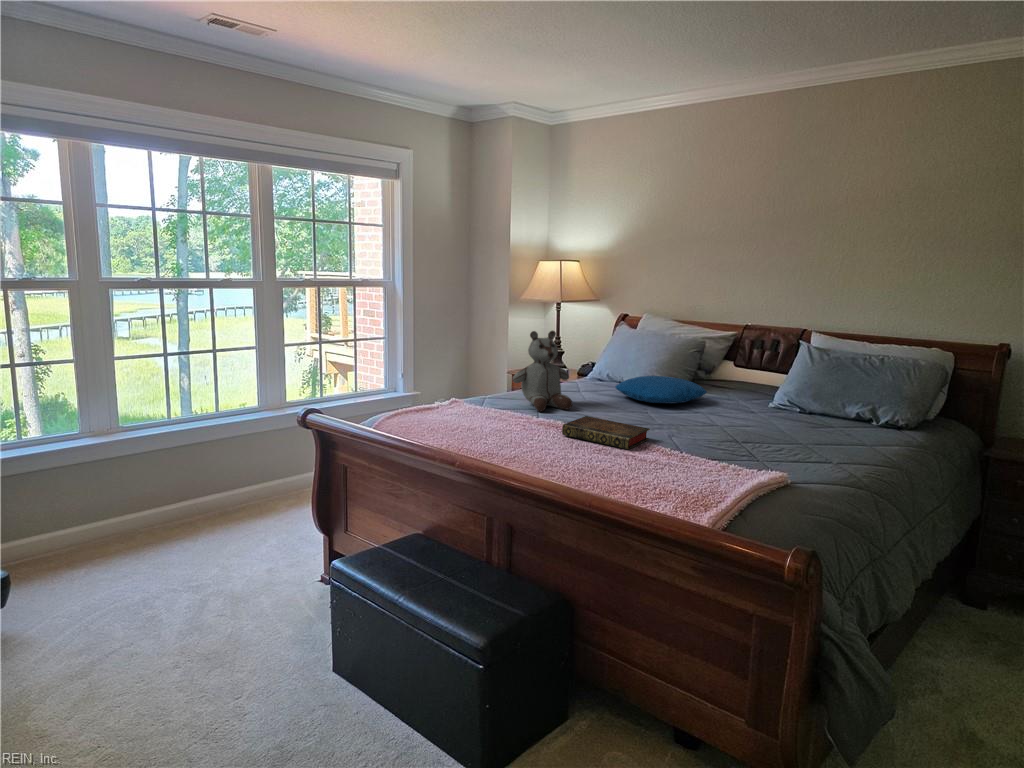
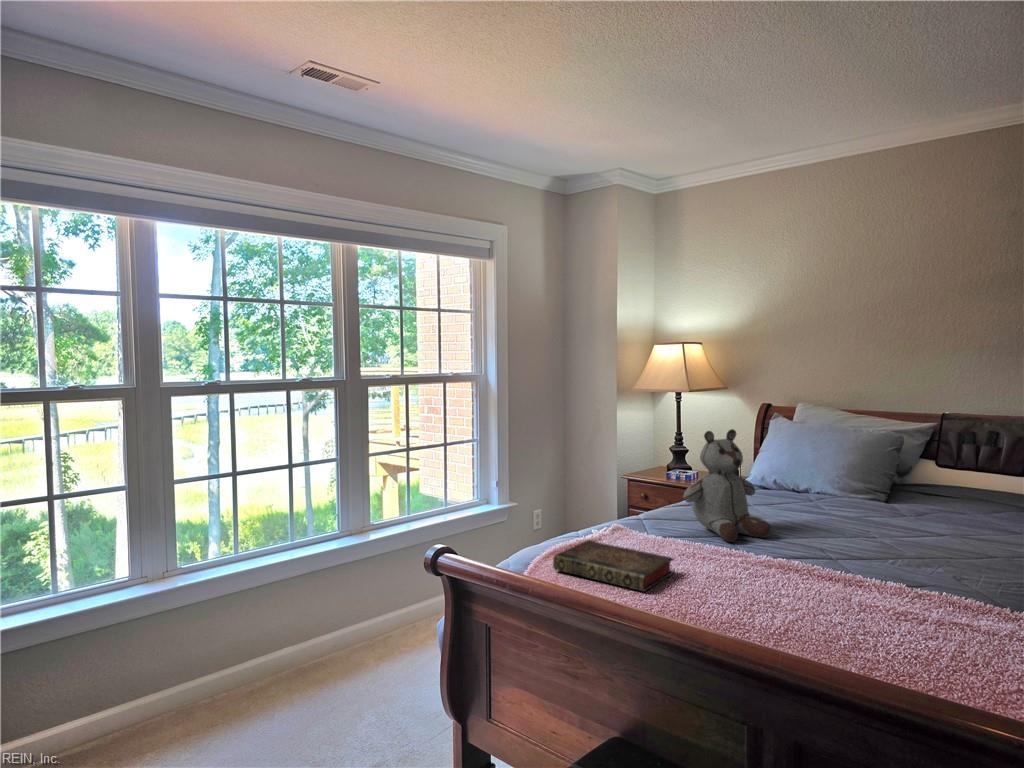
pillow: present [616,376,707,404] -> none [808,484,942,523]
book: present [562,416,650,449] -> present [553,541,674,591]

